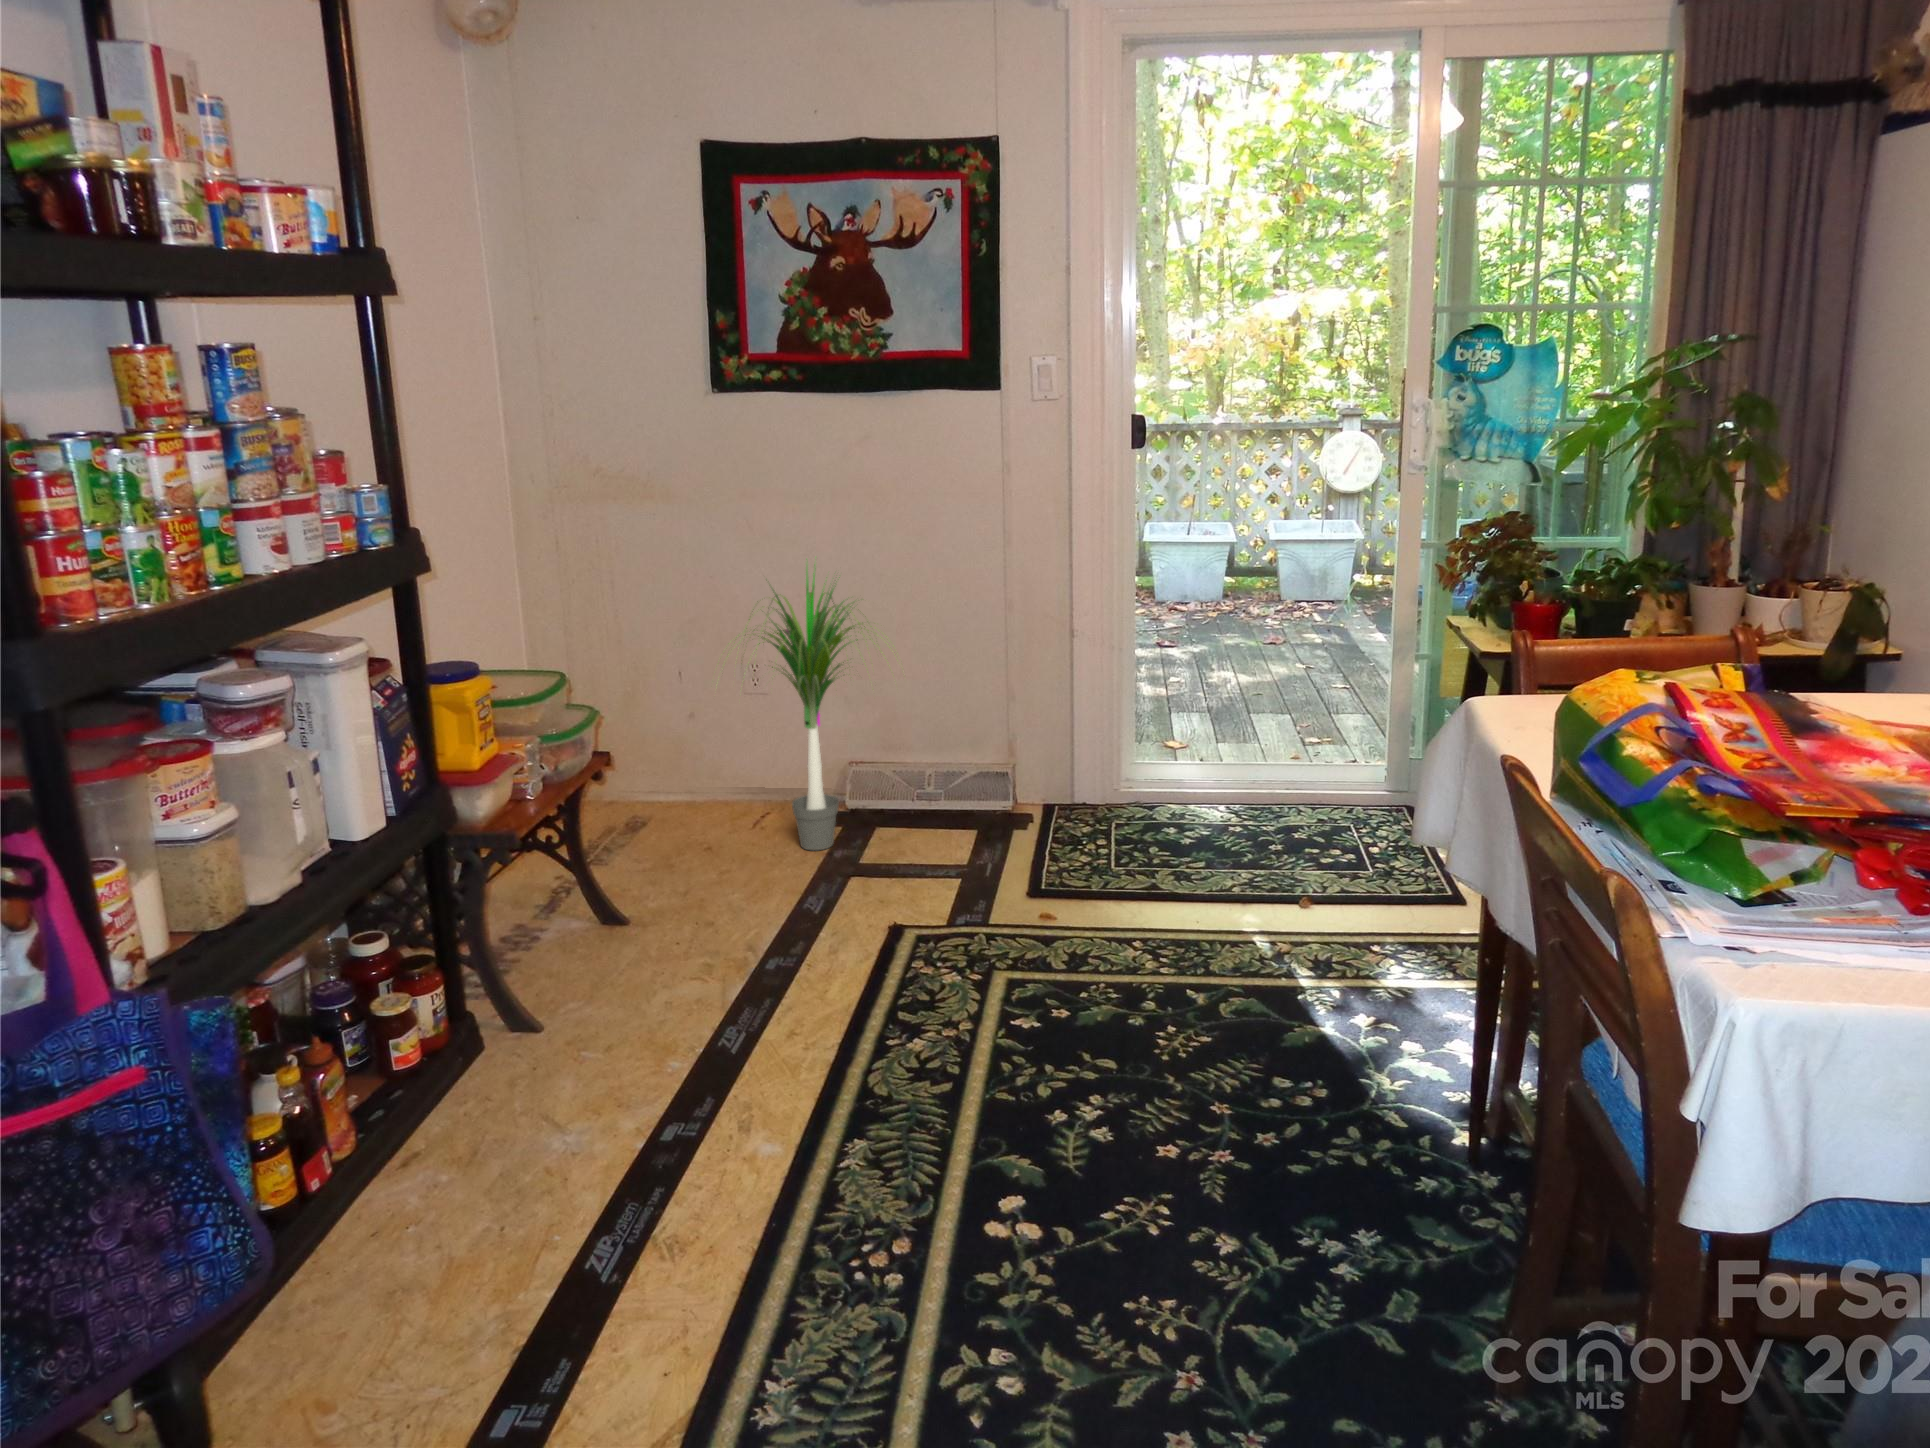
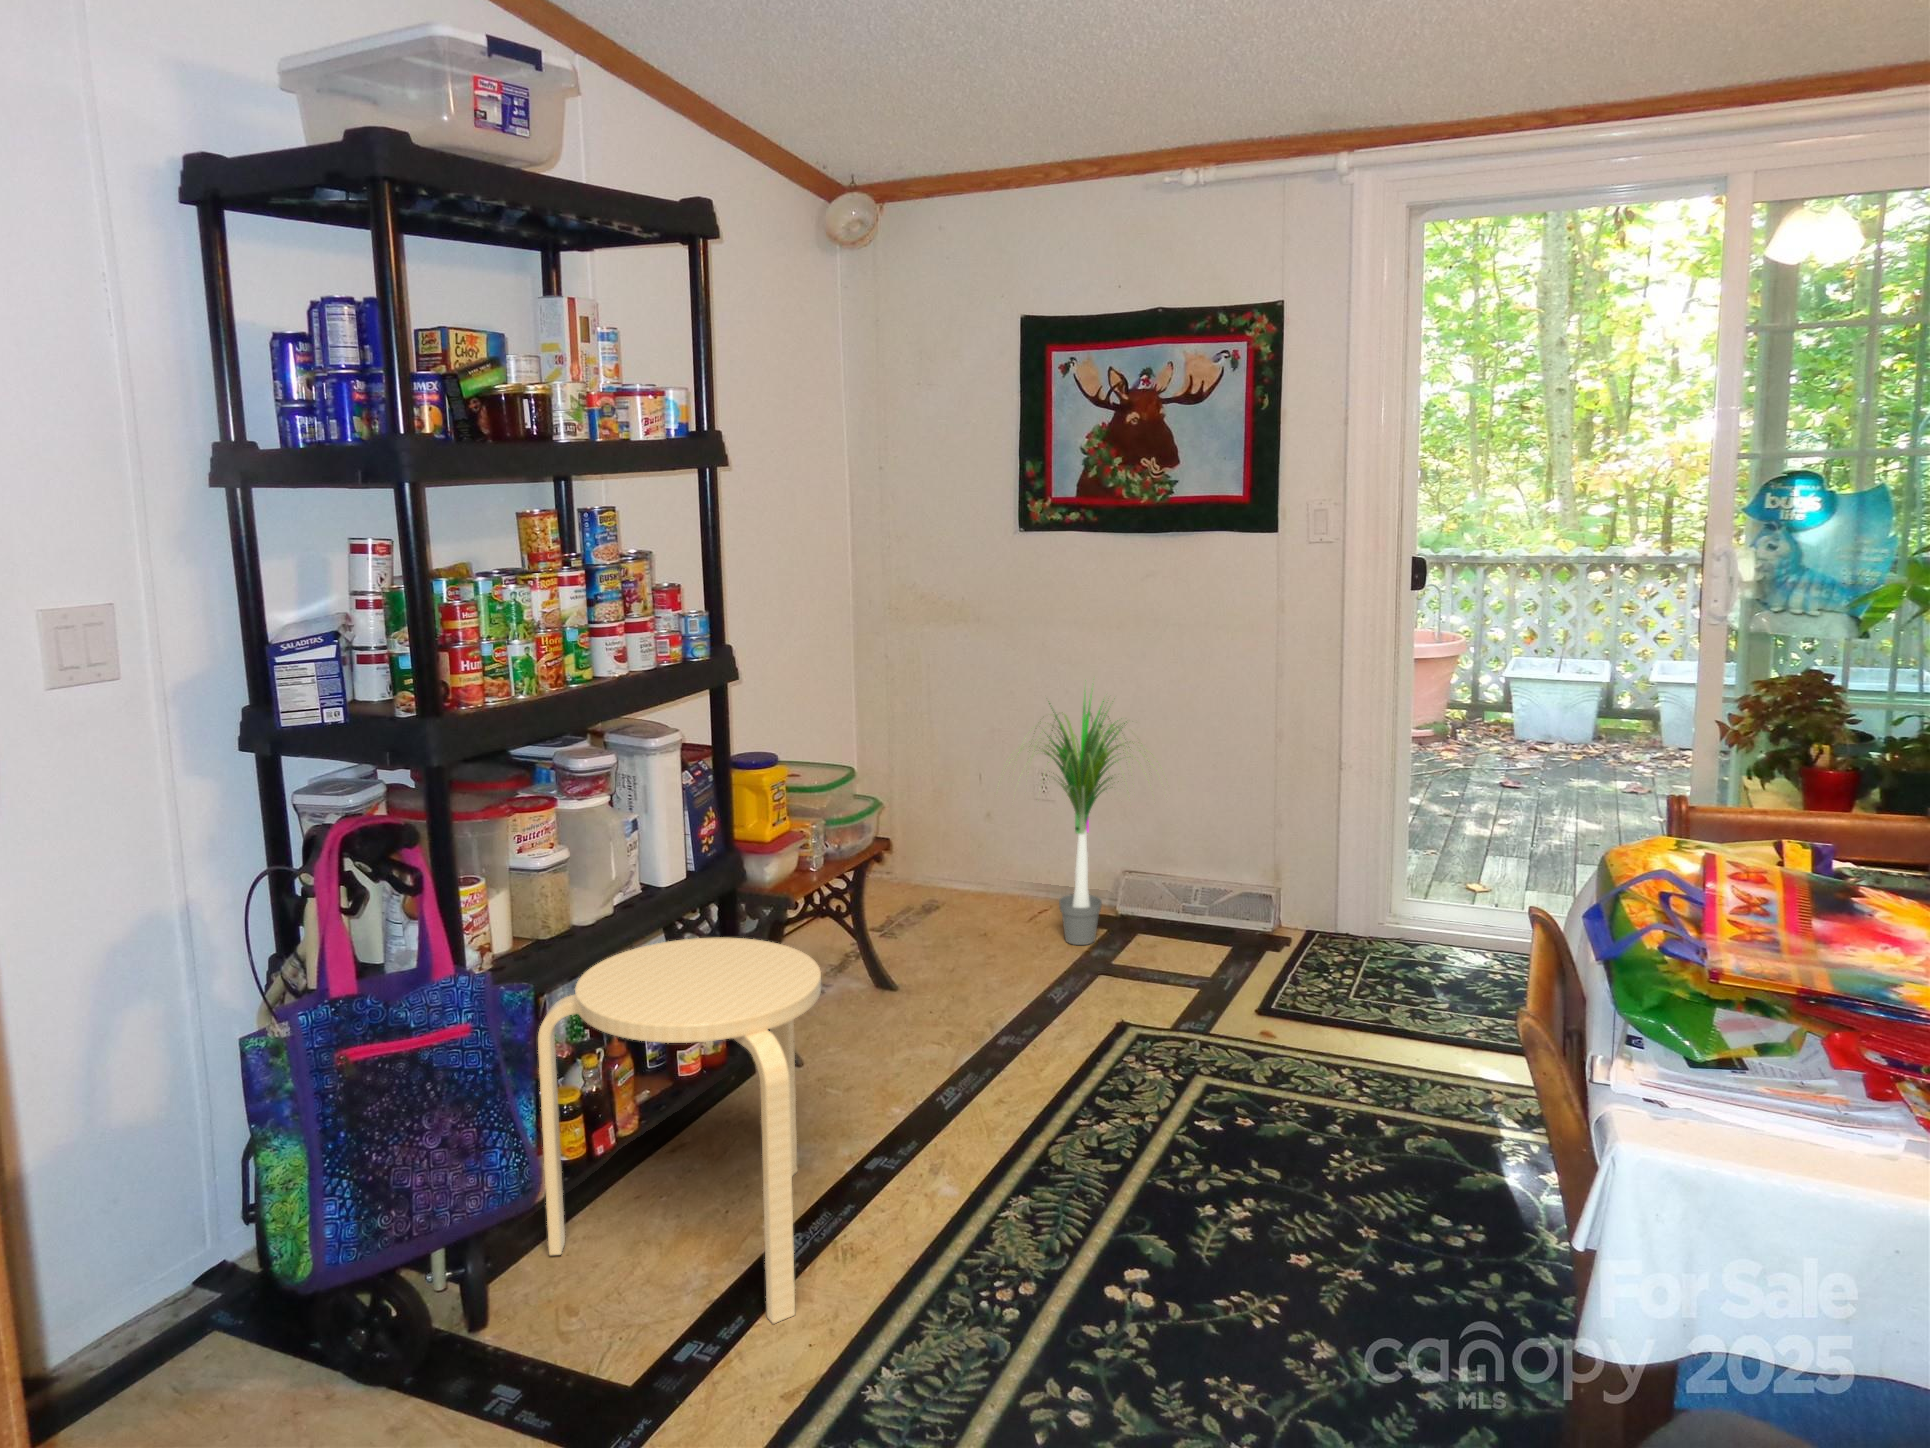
stool: none [230,898,639,1365] -> present [538,937,821,1323]

